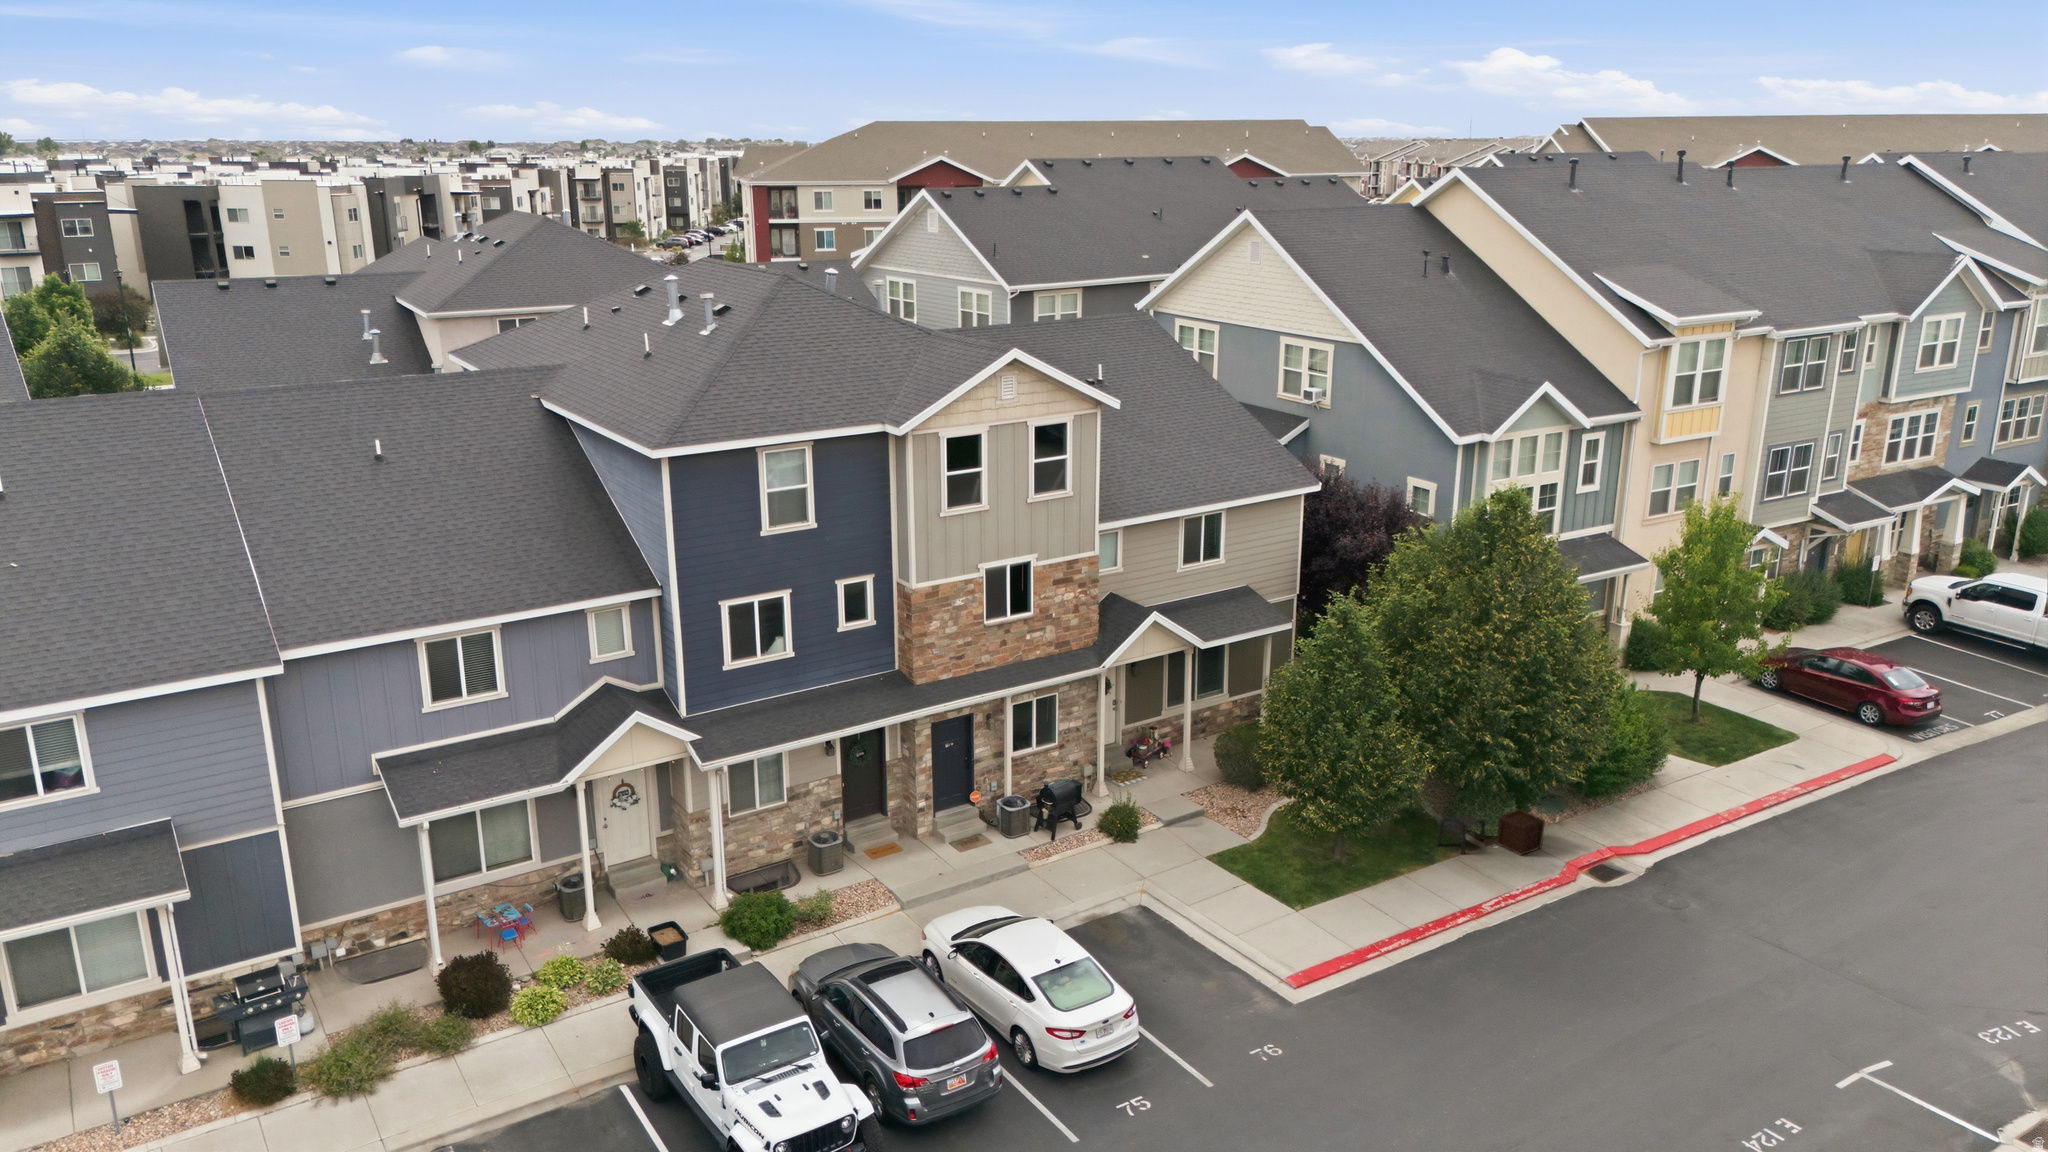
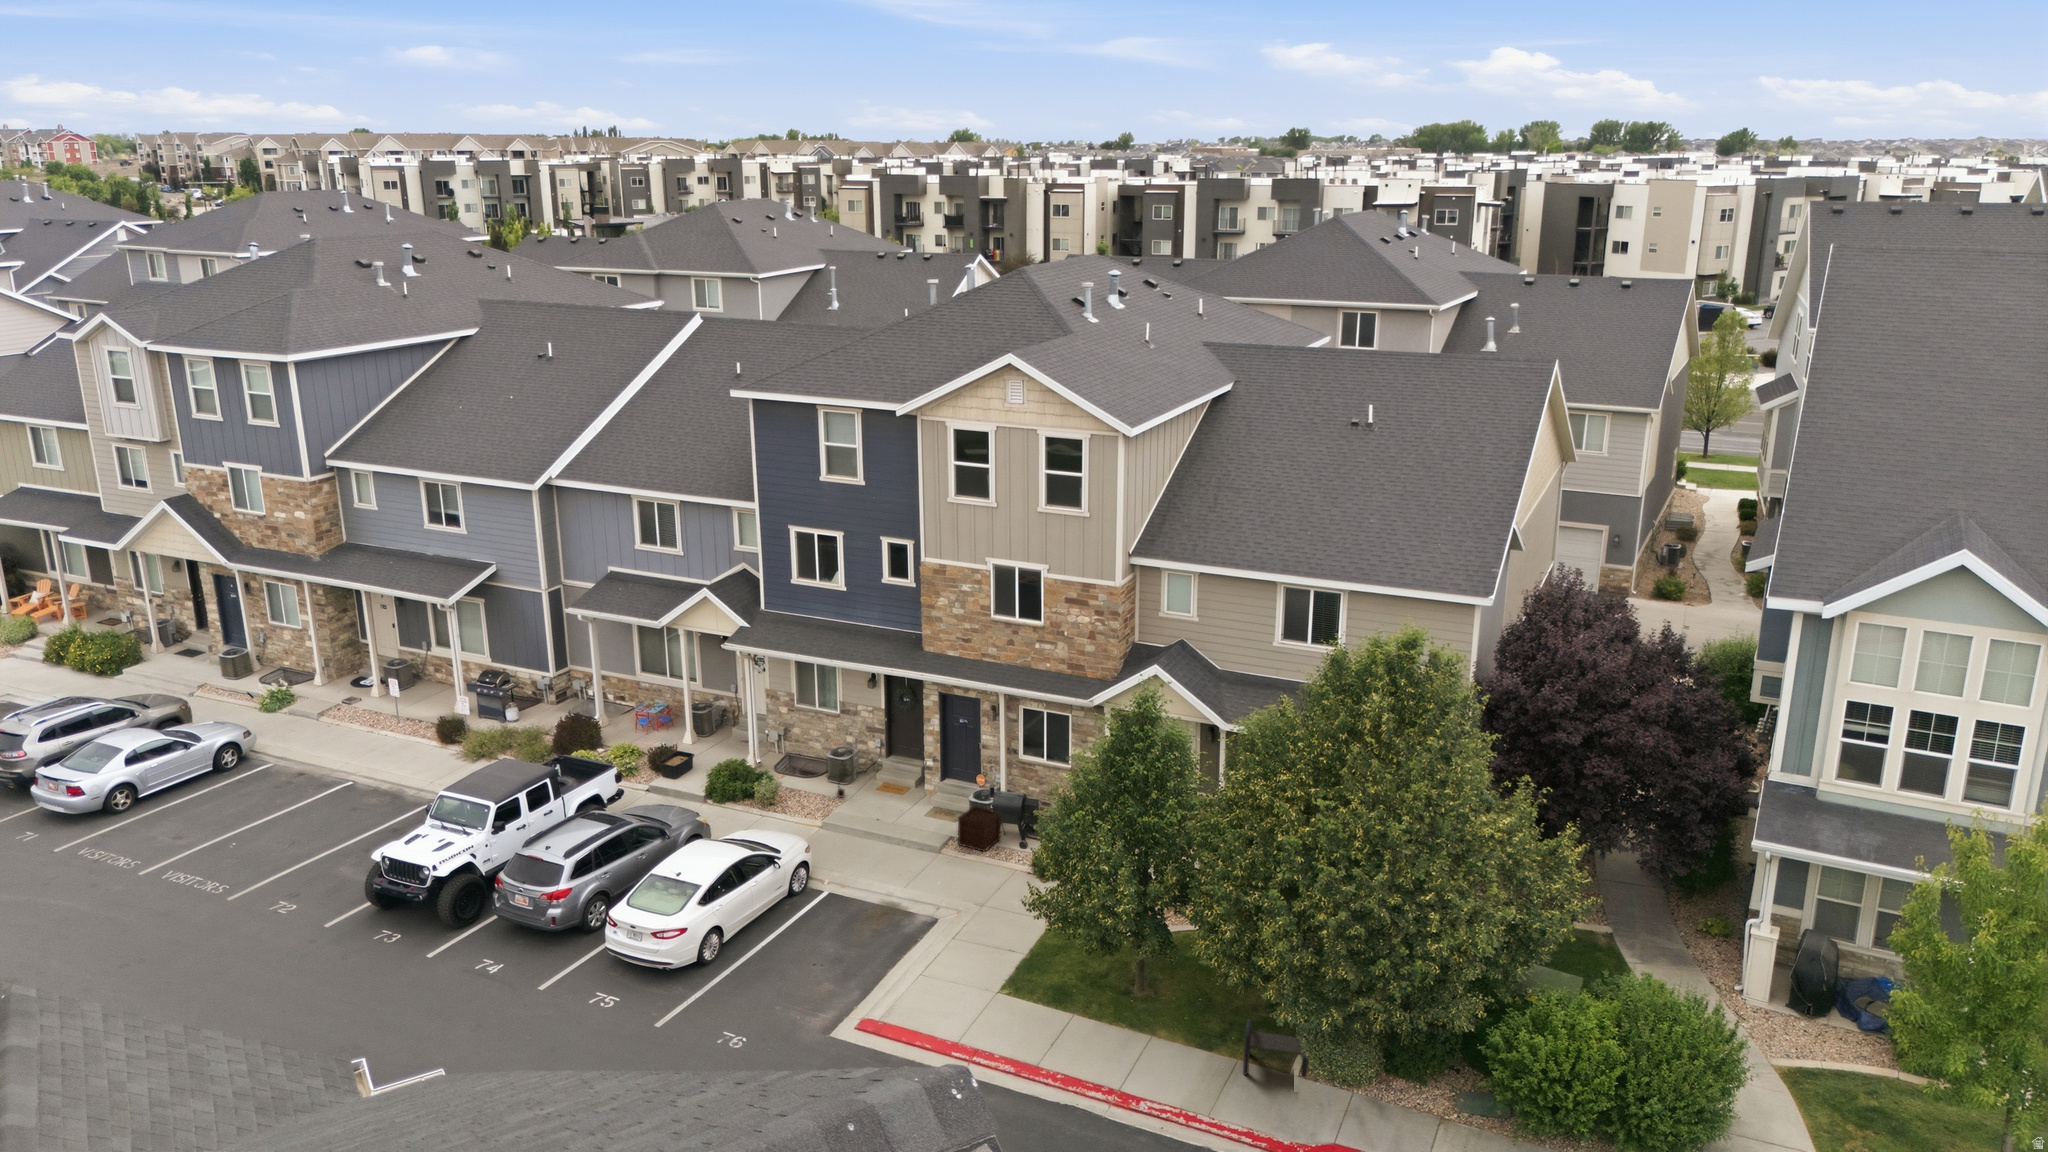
wooden crate: present [1496,809,1545,855] -> present [958,806,1001,851]
potted tree: none [839,839,868,884] -> present [825,763,855,798]

